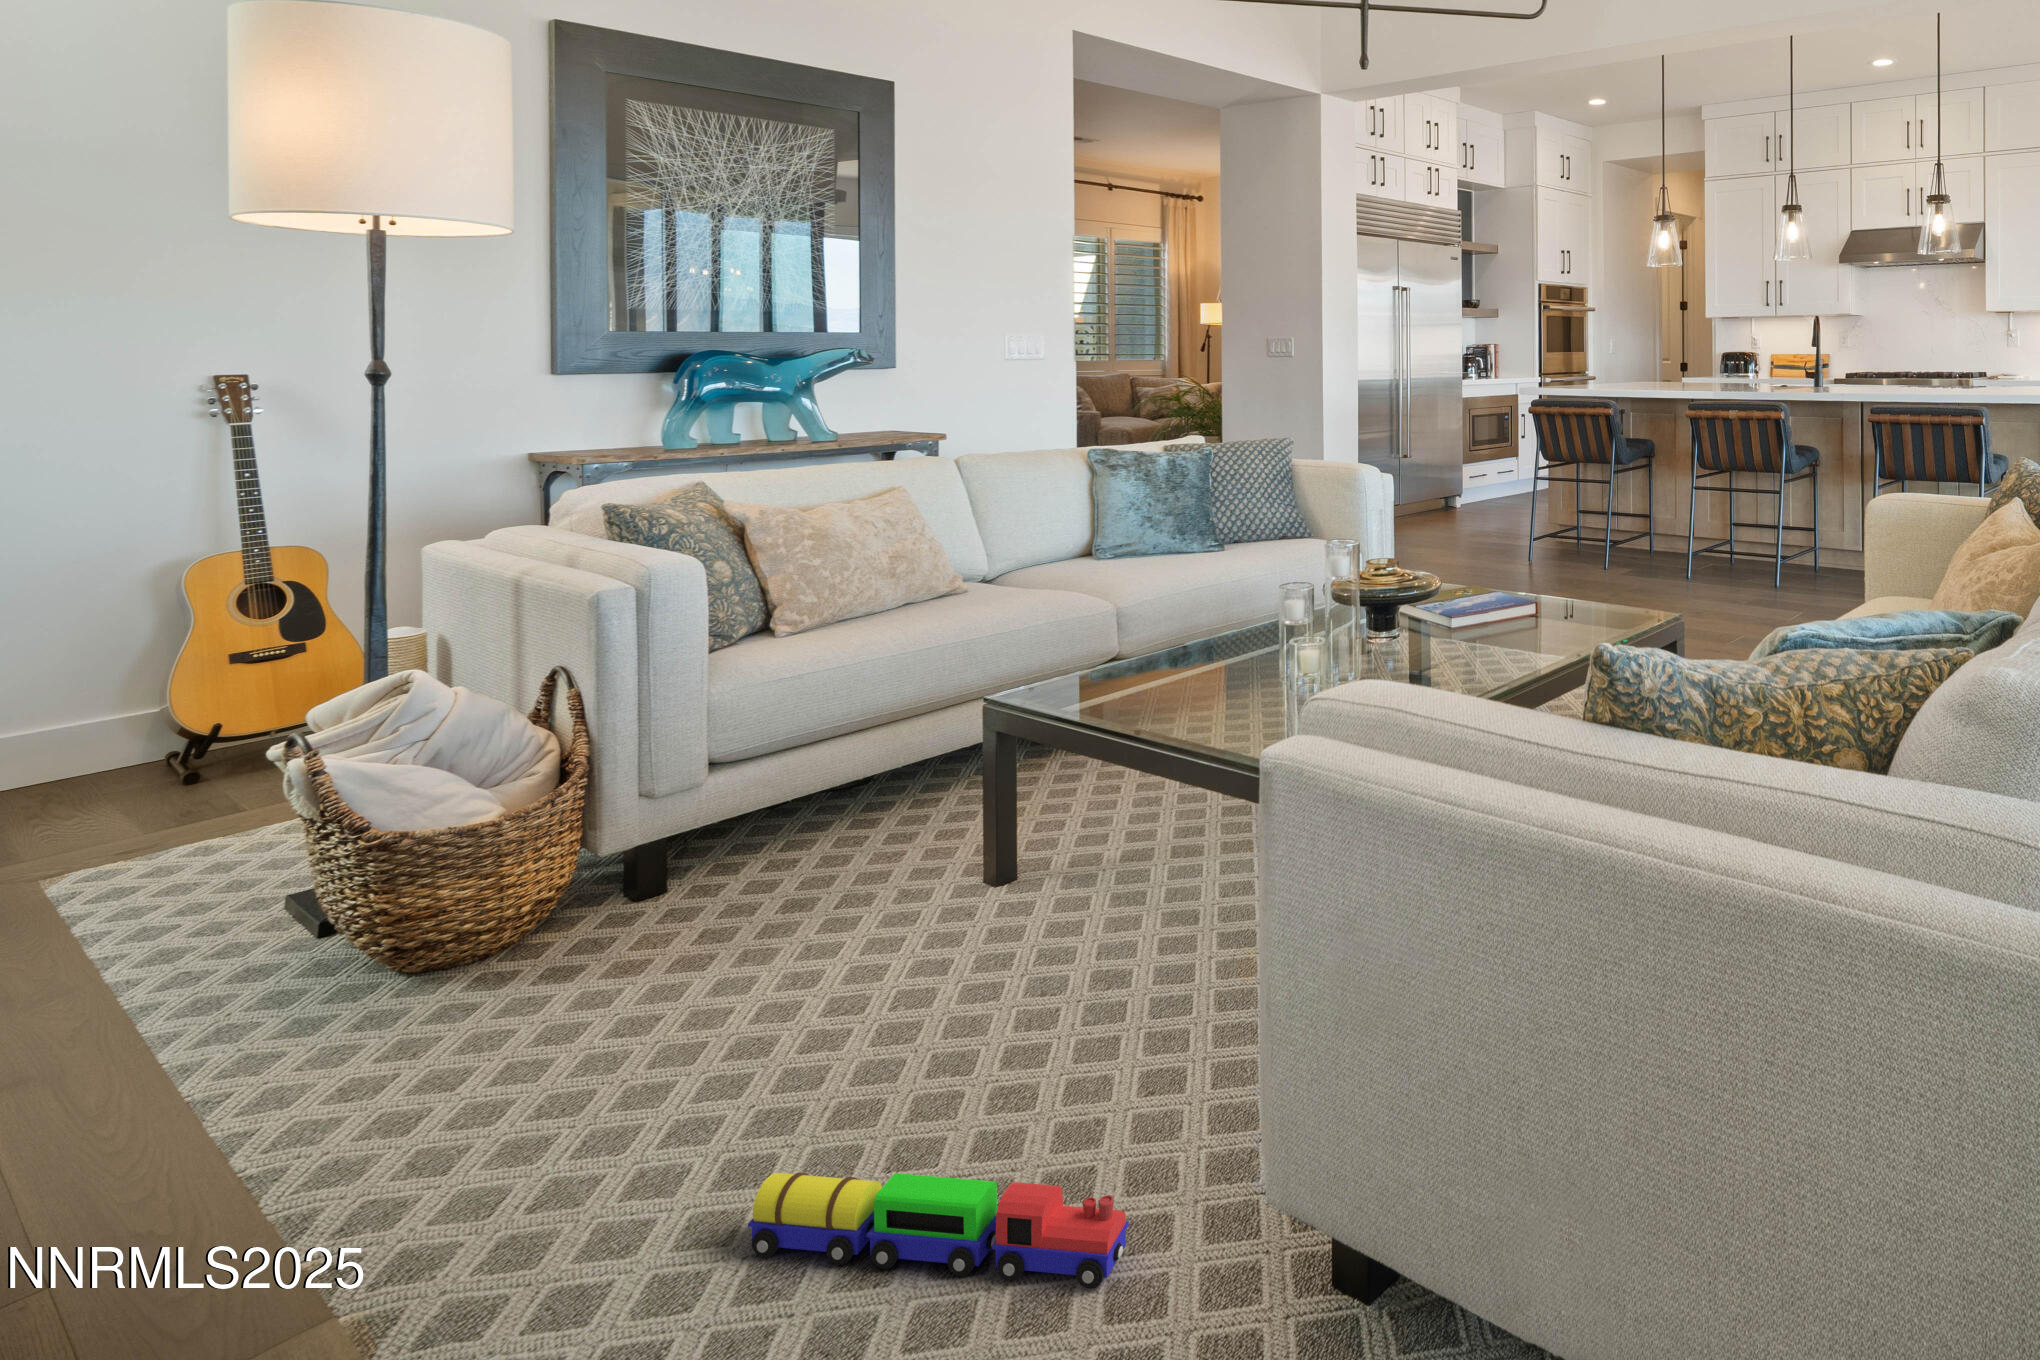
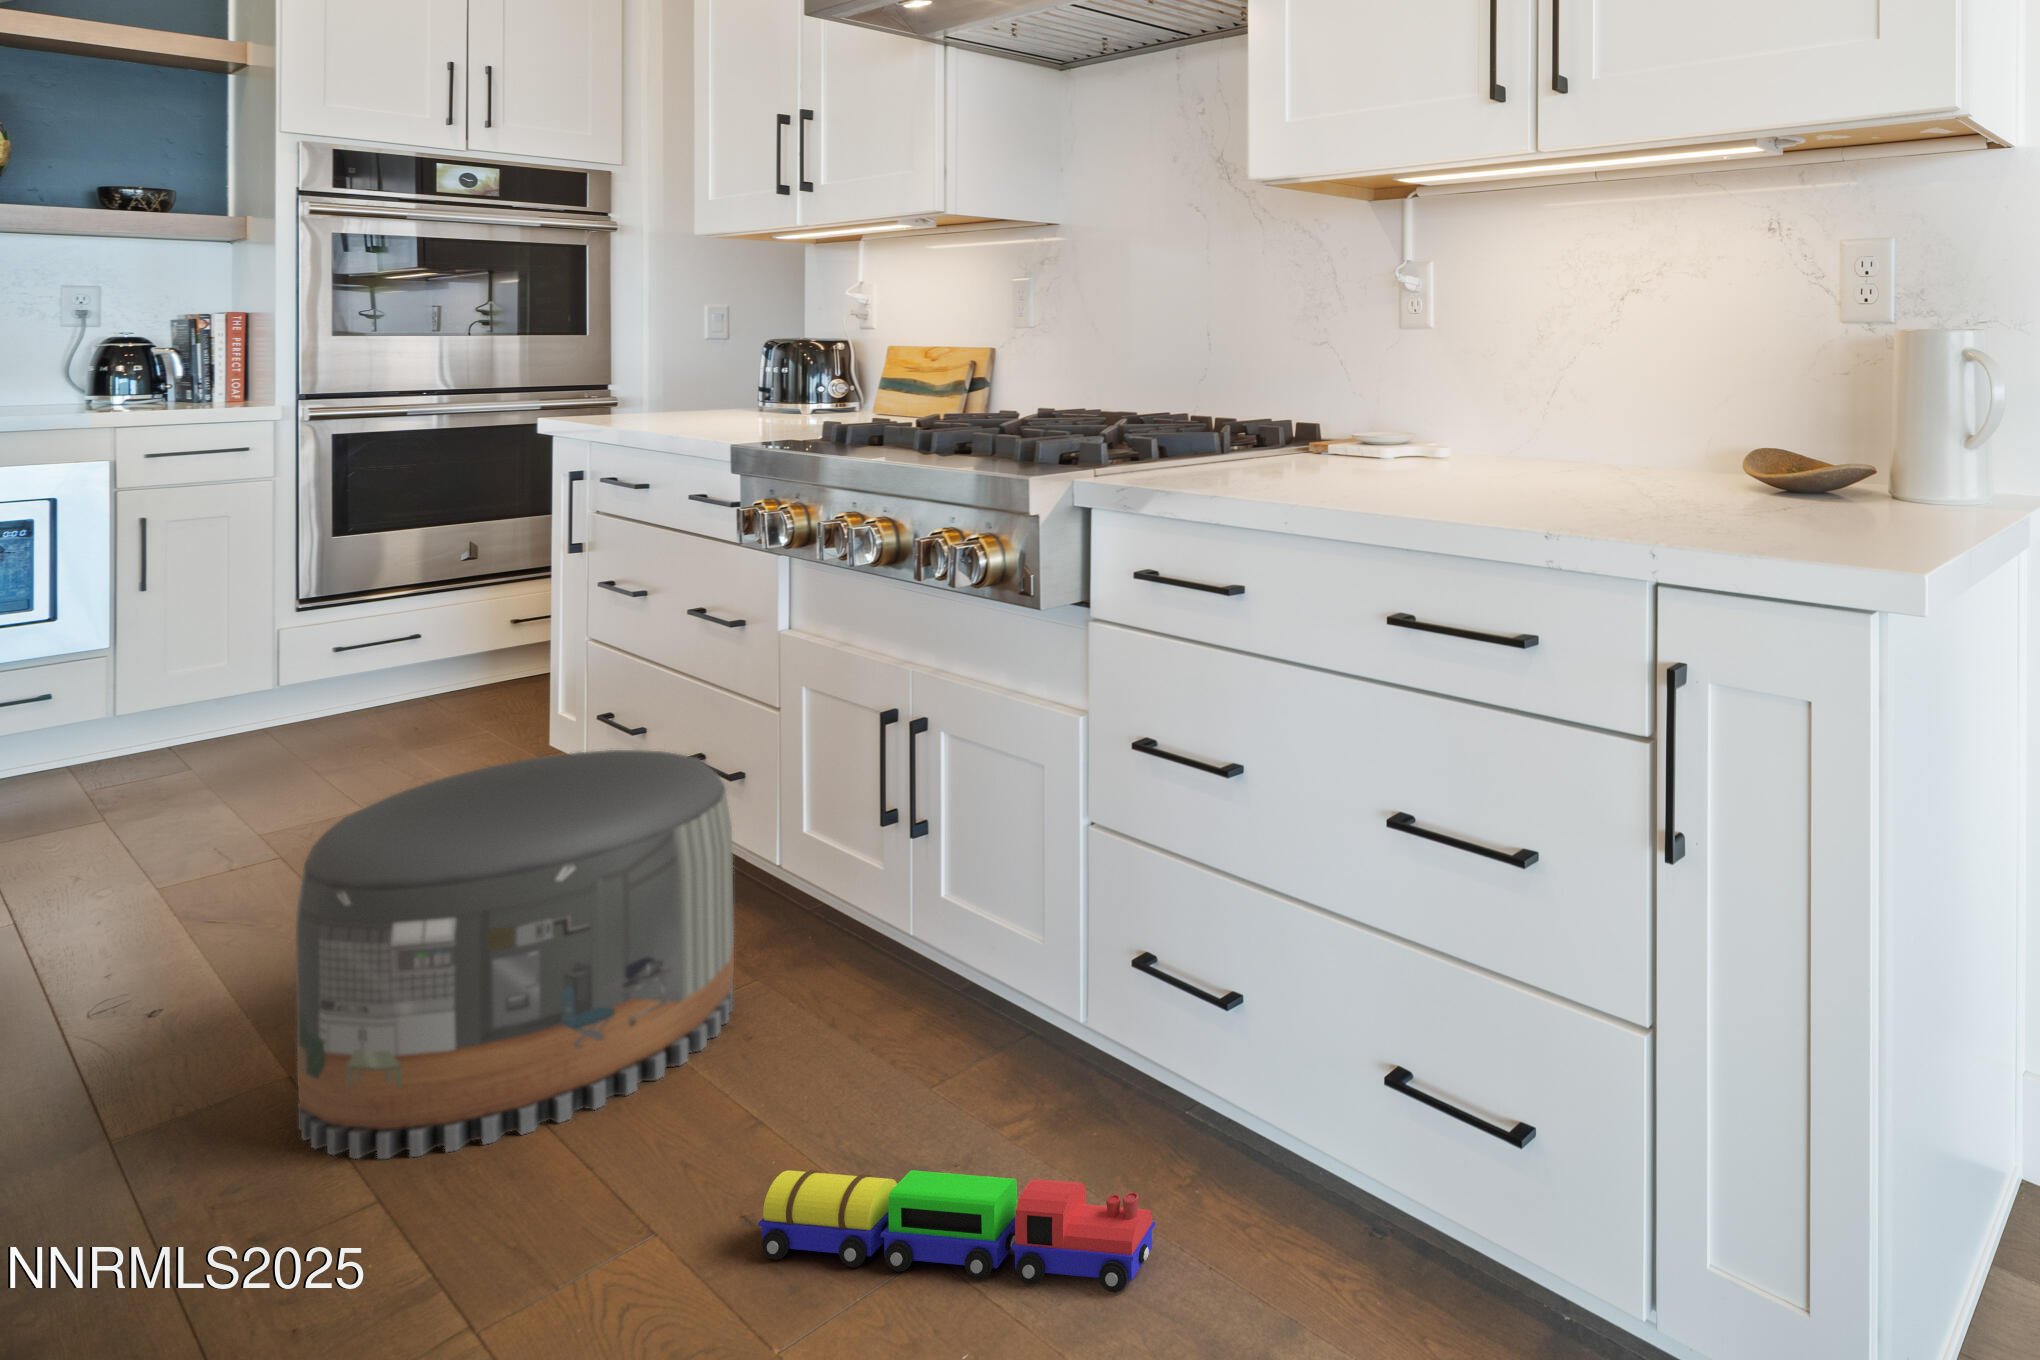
pouf: none [280,751,712,1157] -> present [296,750,734,1159]

